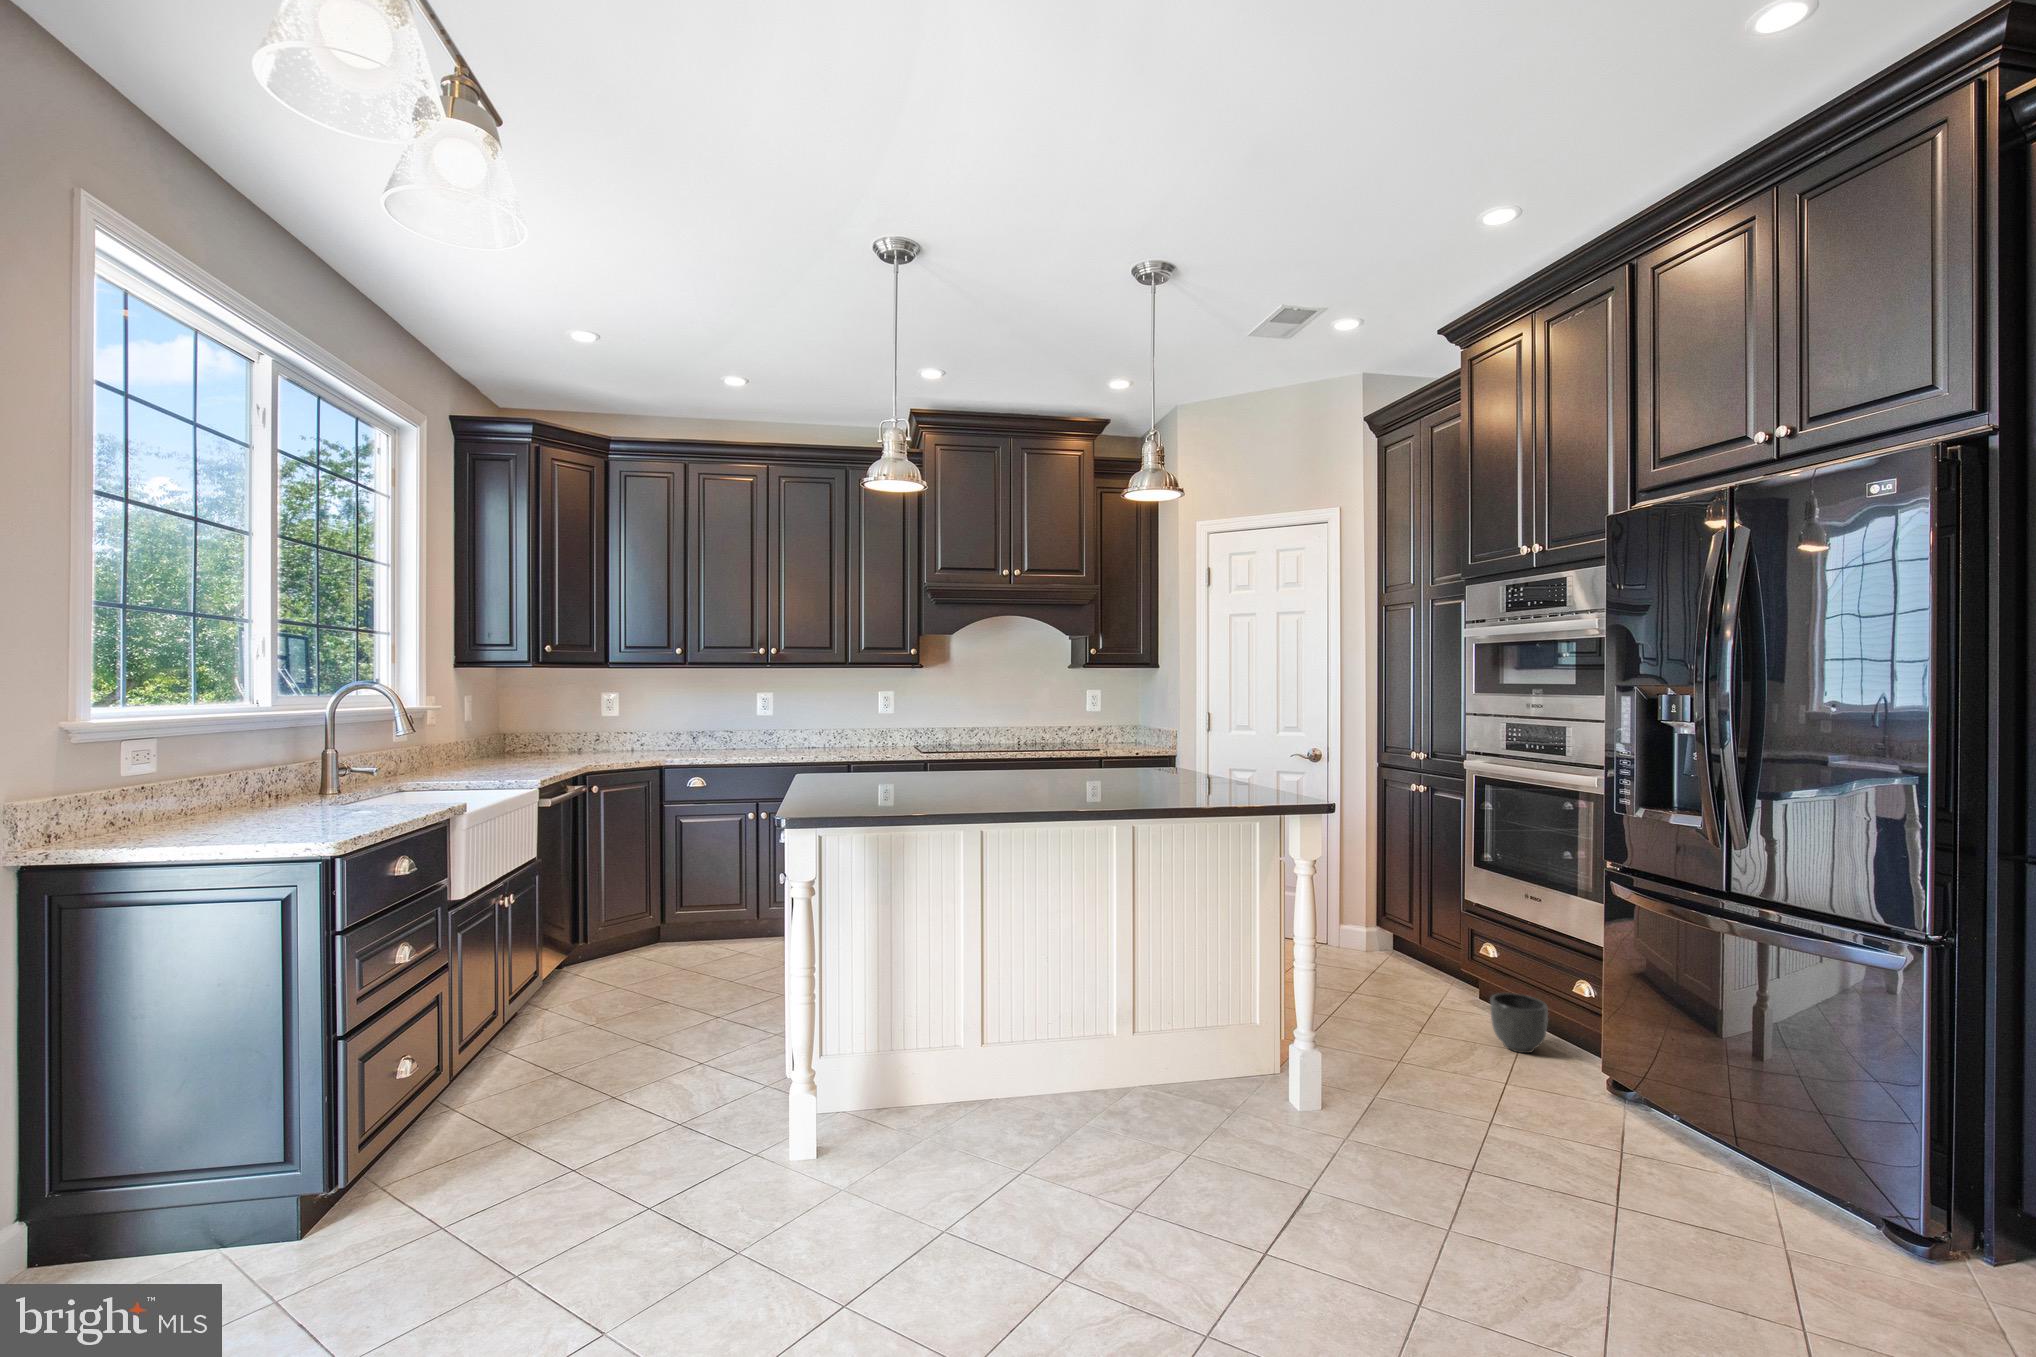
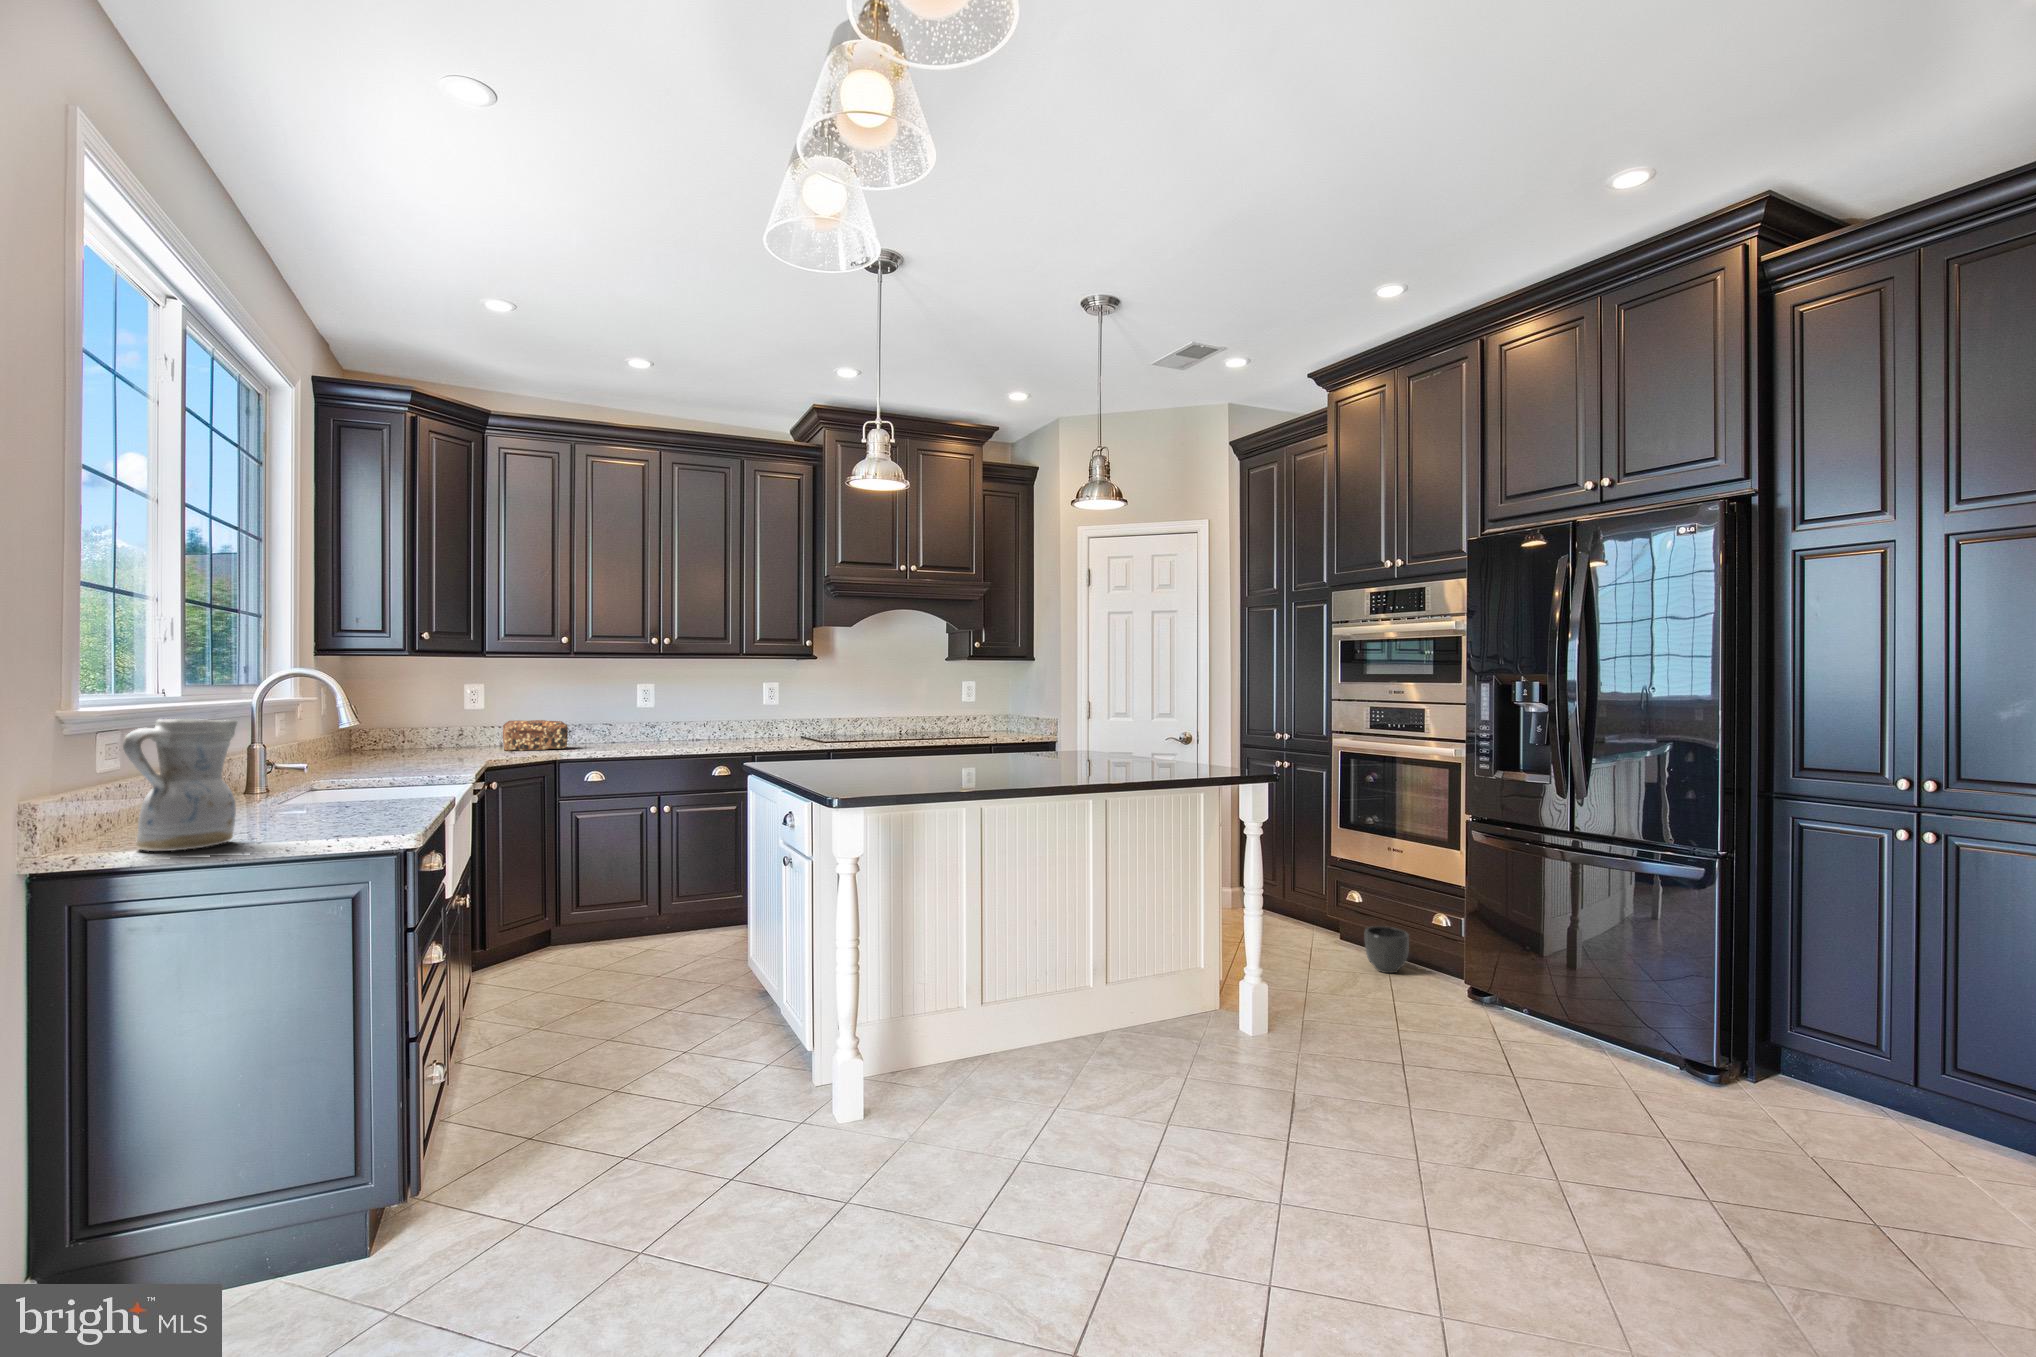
bread loaf: none [634,726,691,755] -> present [503,720,568,751]
ceramic pitcher: none [164,731,263,841] -> present [123,719,237,851]

